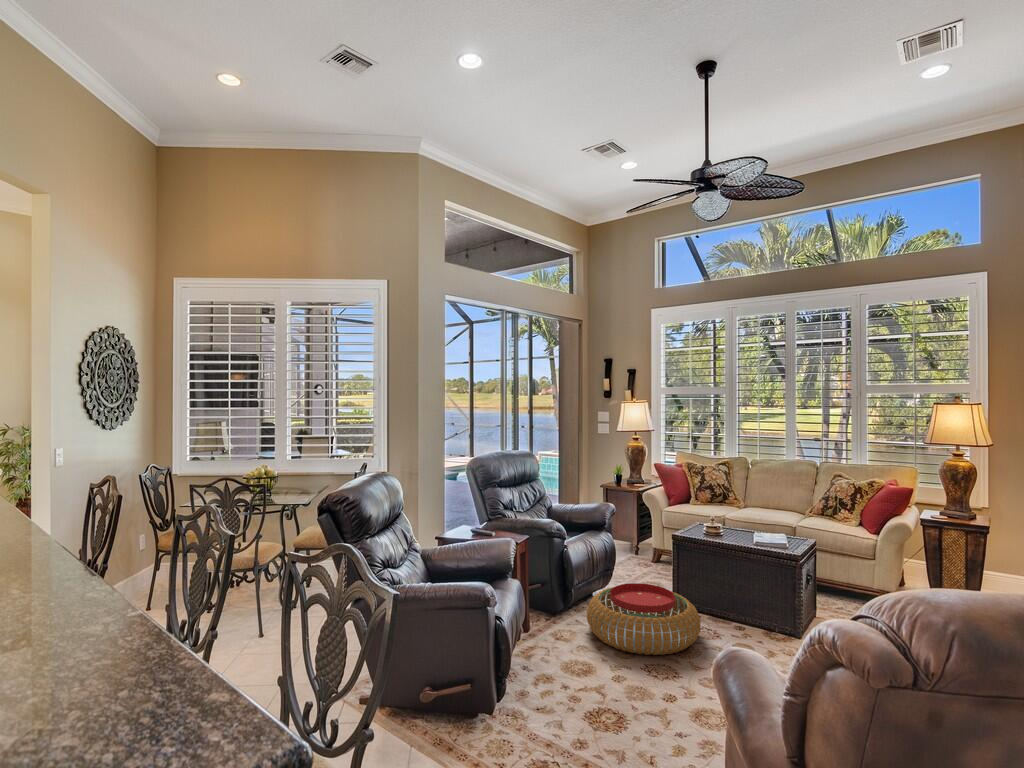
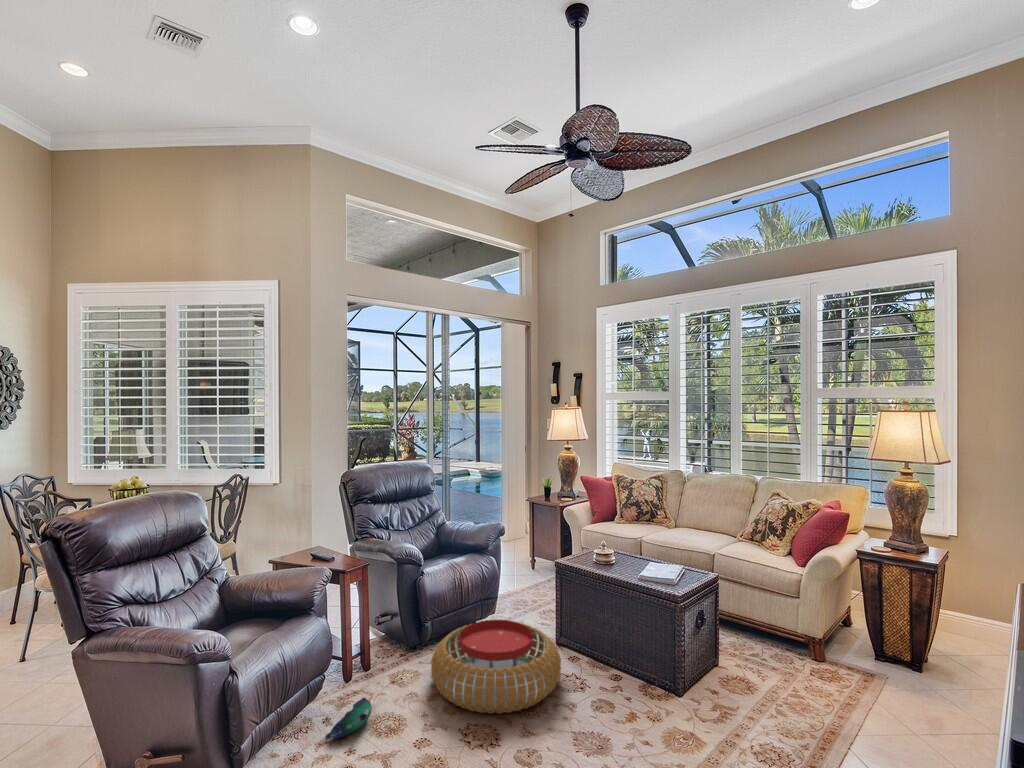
plush toy: none [534,647,564,677] -> present [325,698,372,739]

